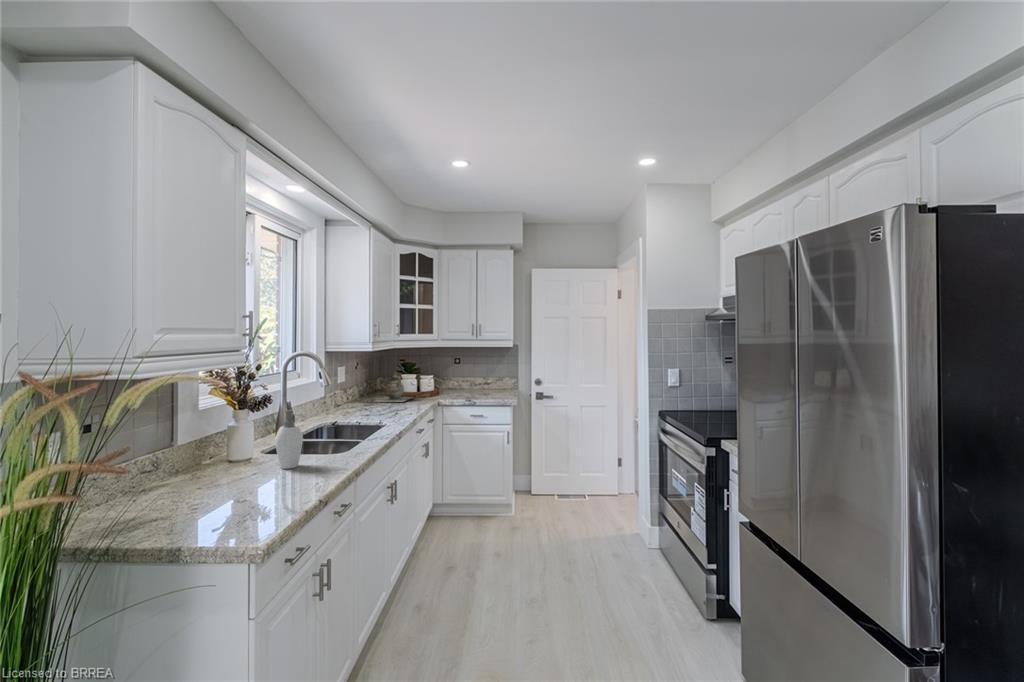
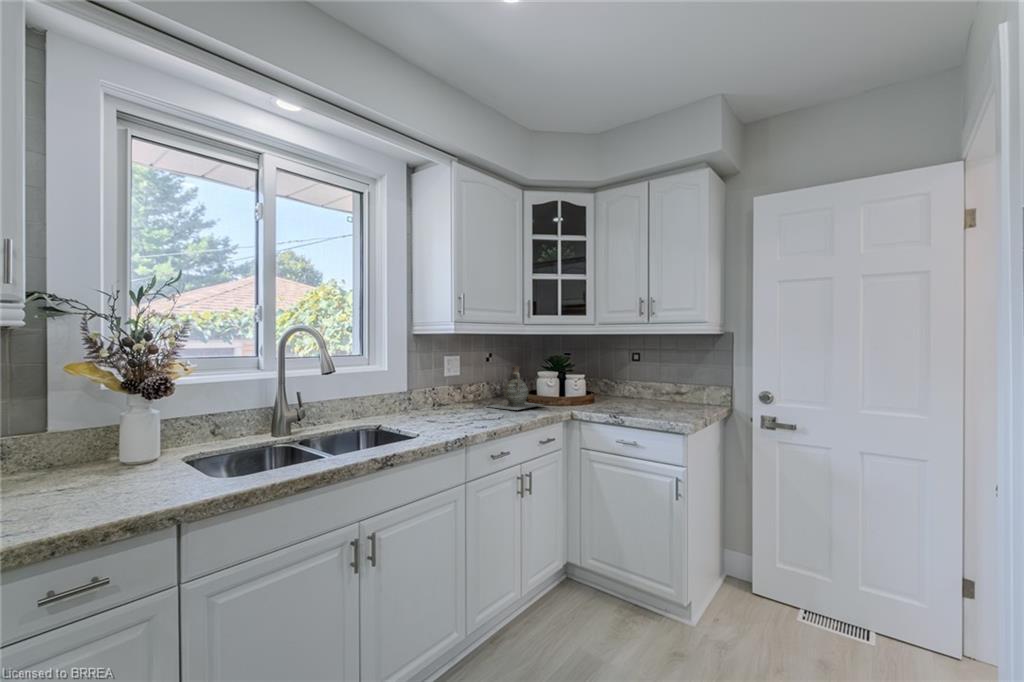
soap dispenser: present [275,410,303,469] -> none [61,401,117,500]

